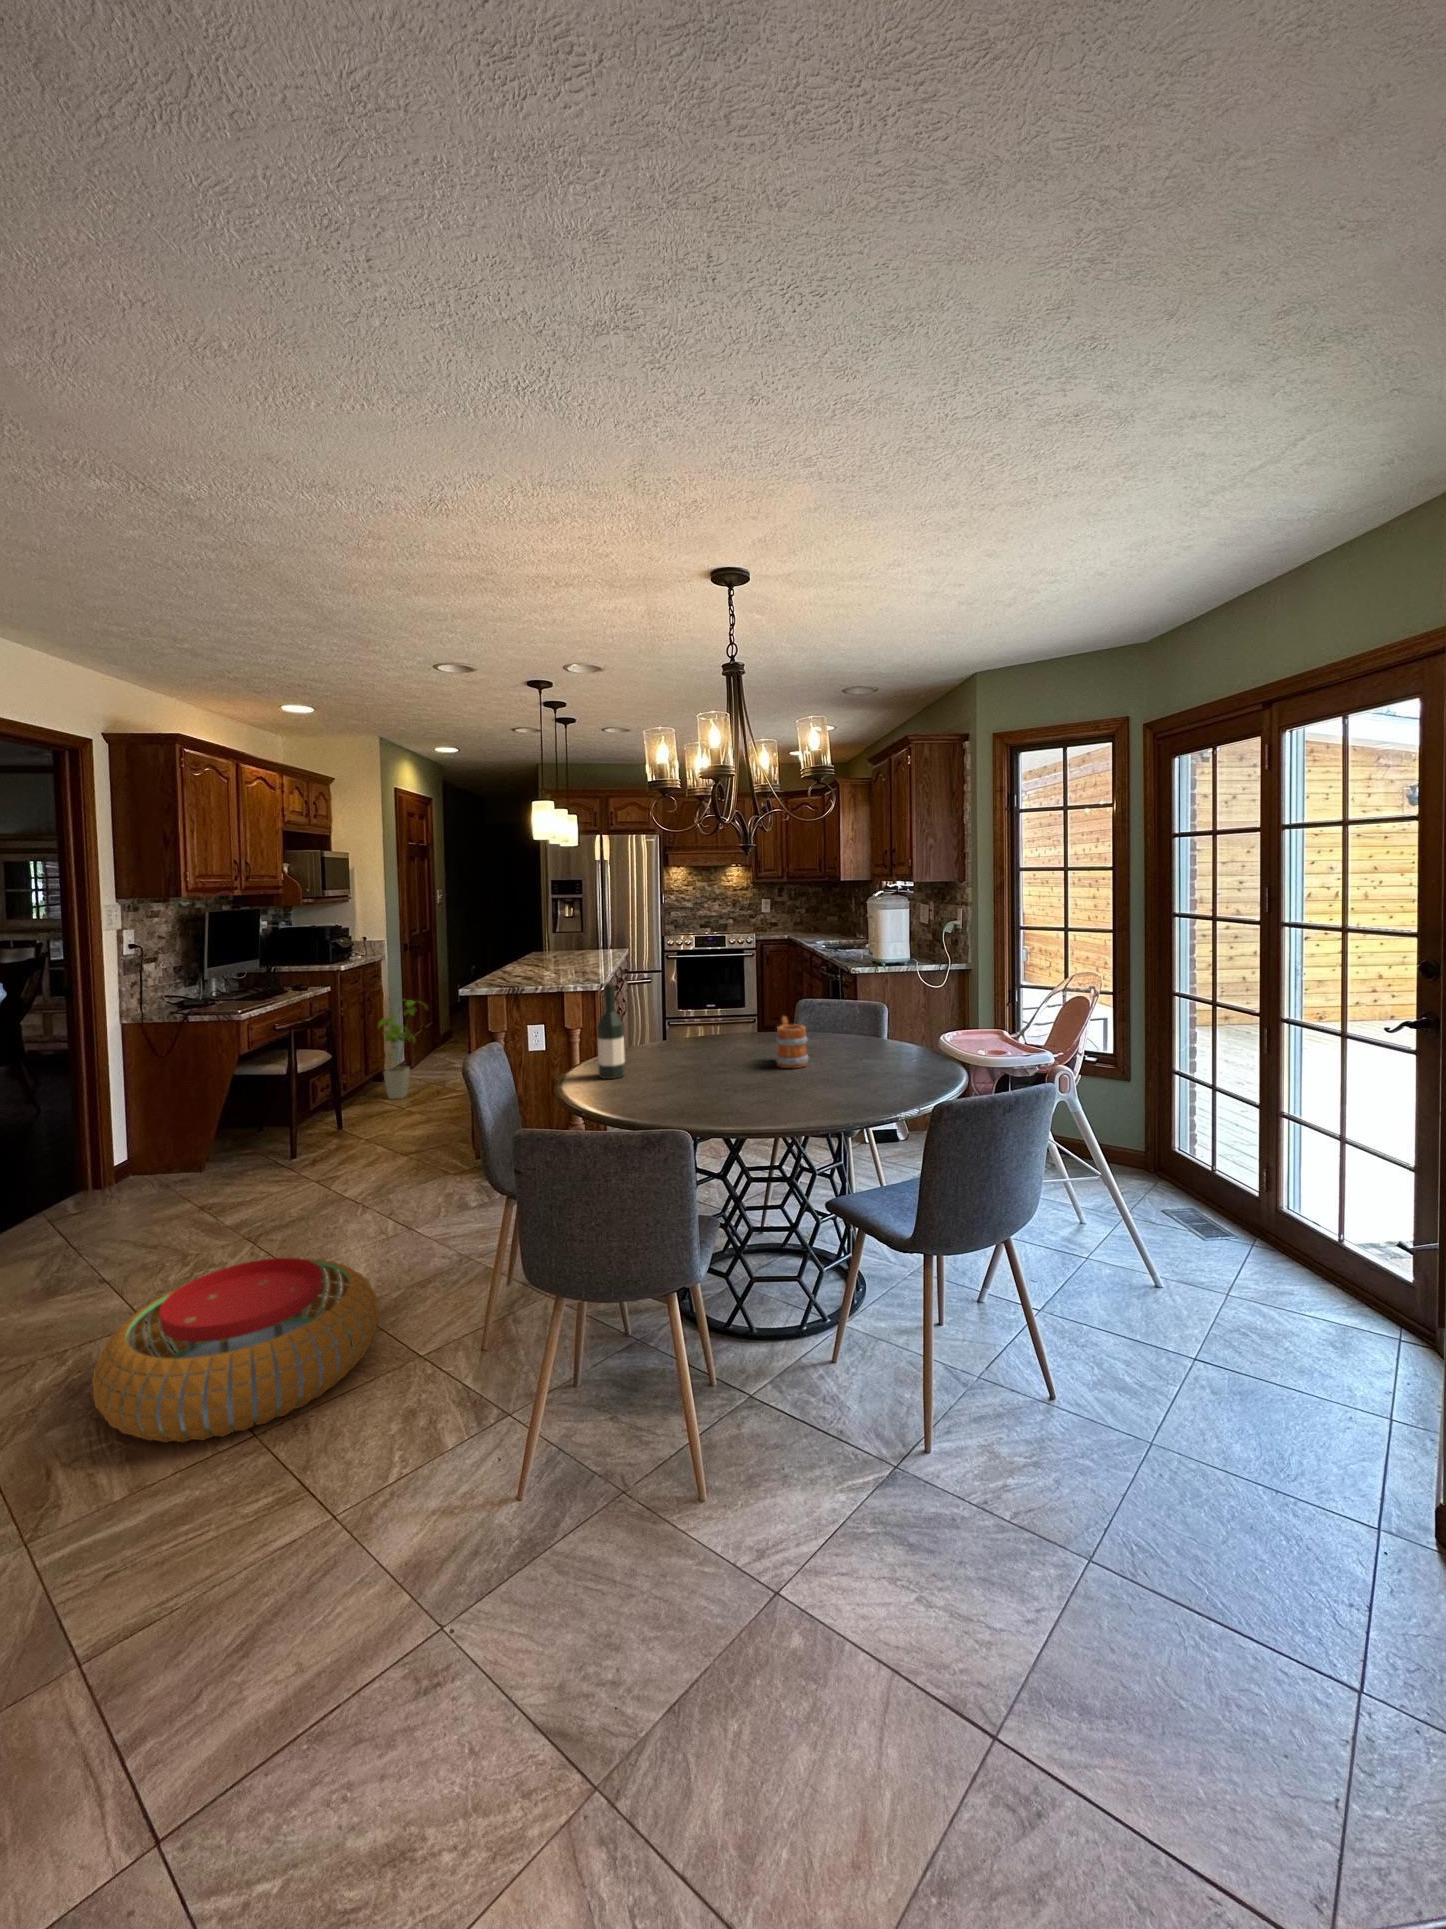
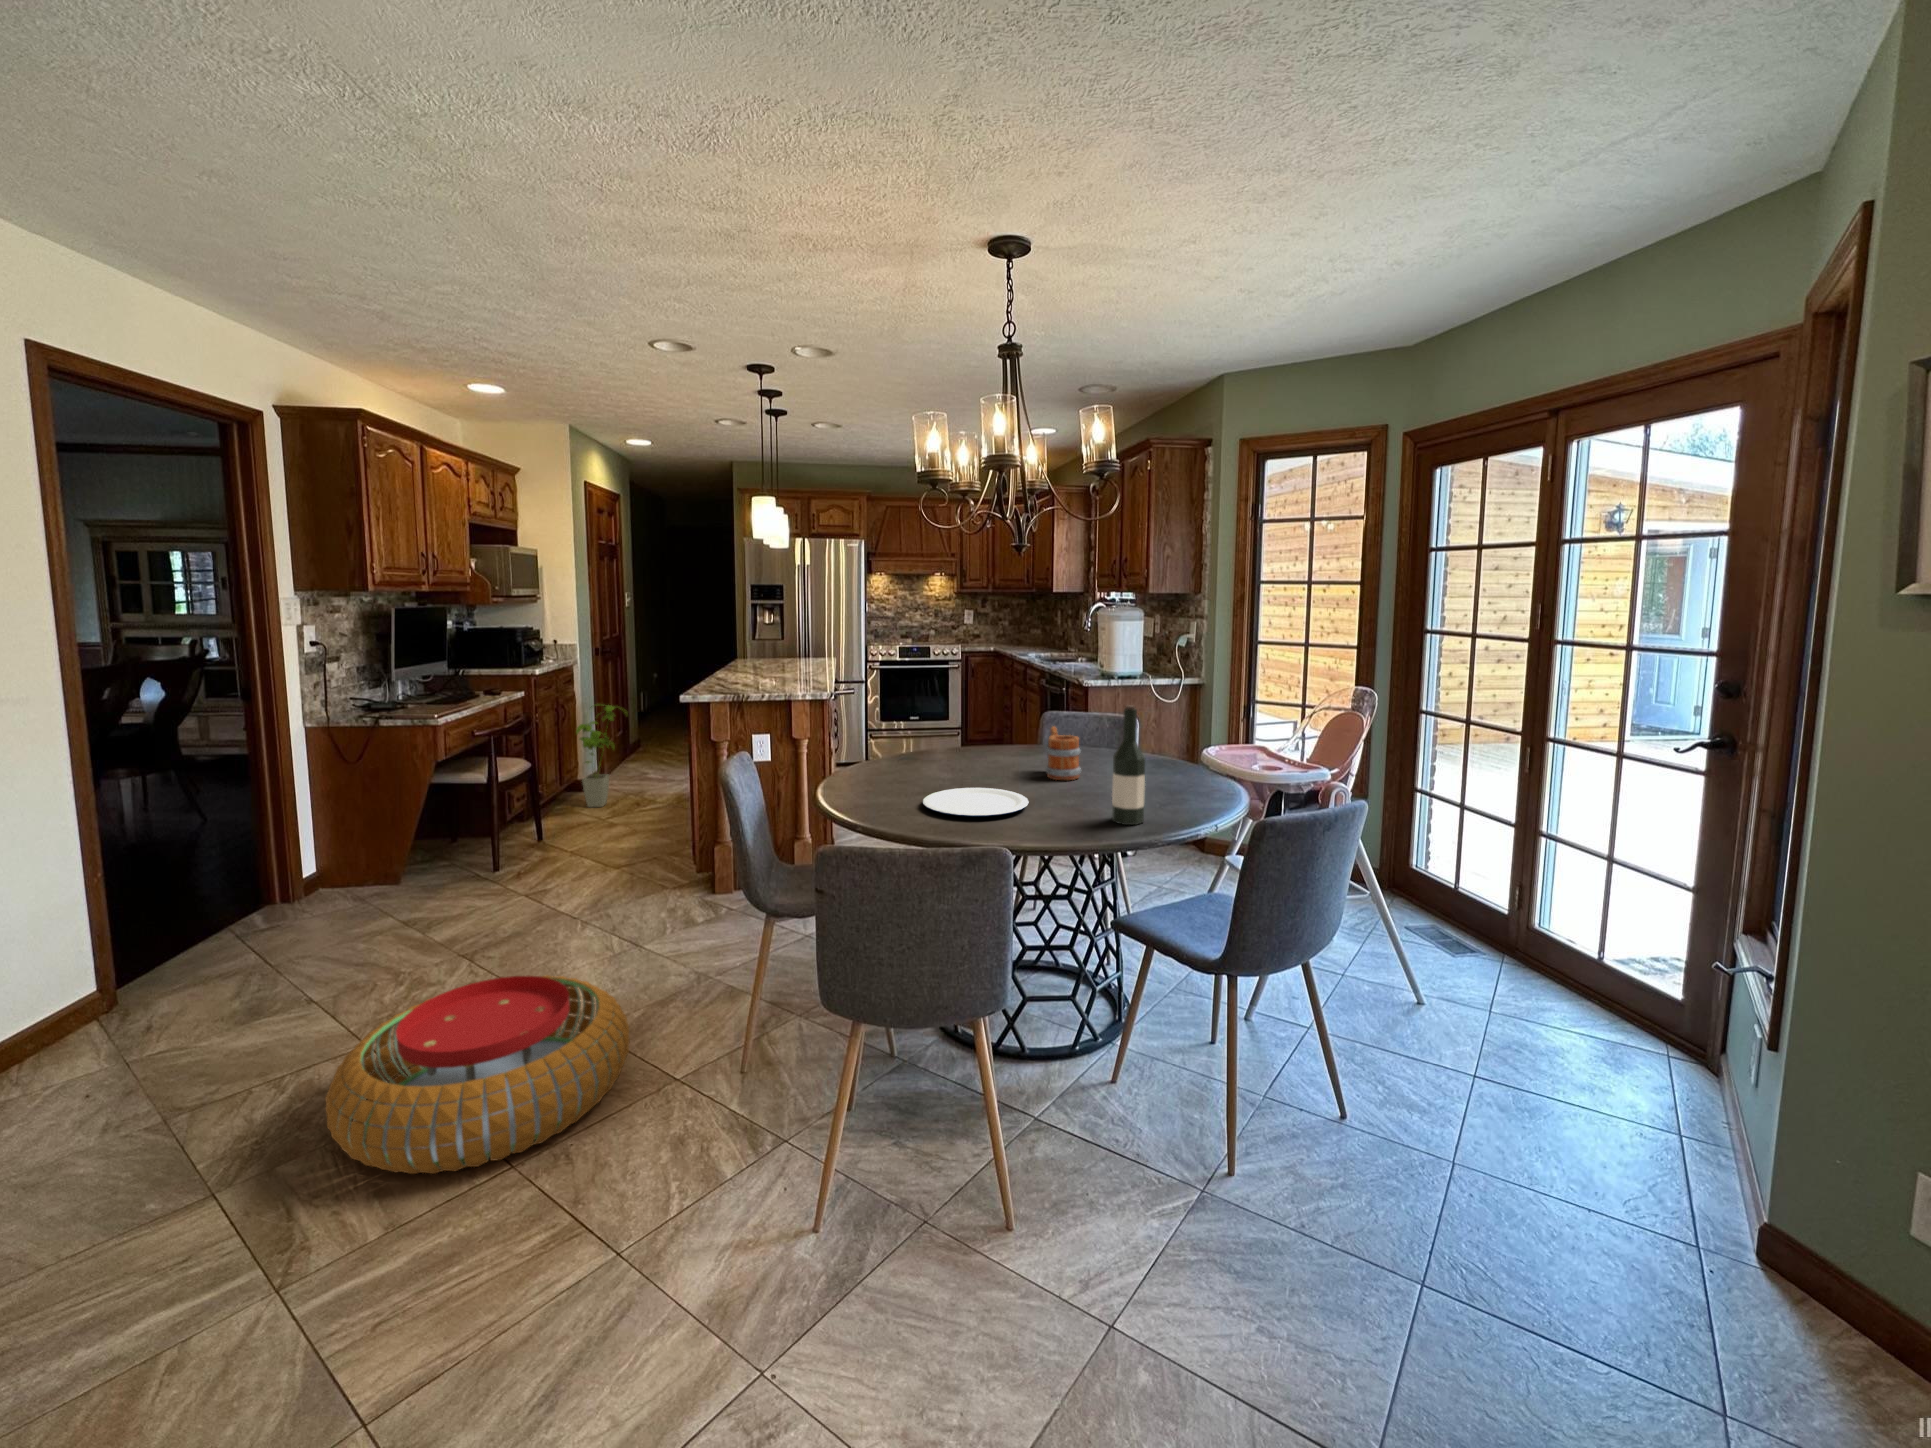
wine bottle: present [597,982,625,1079] -> present [1112,705,1145,825]
plate: none [644,1076,743,1103] -> present [923,788,1029,816]

